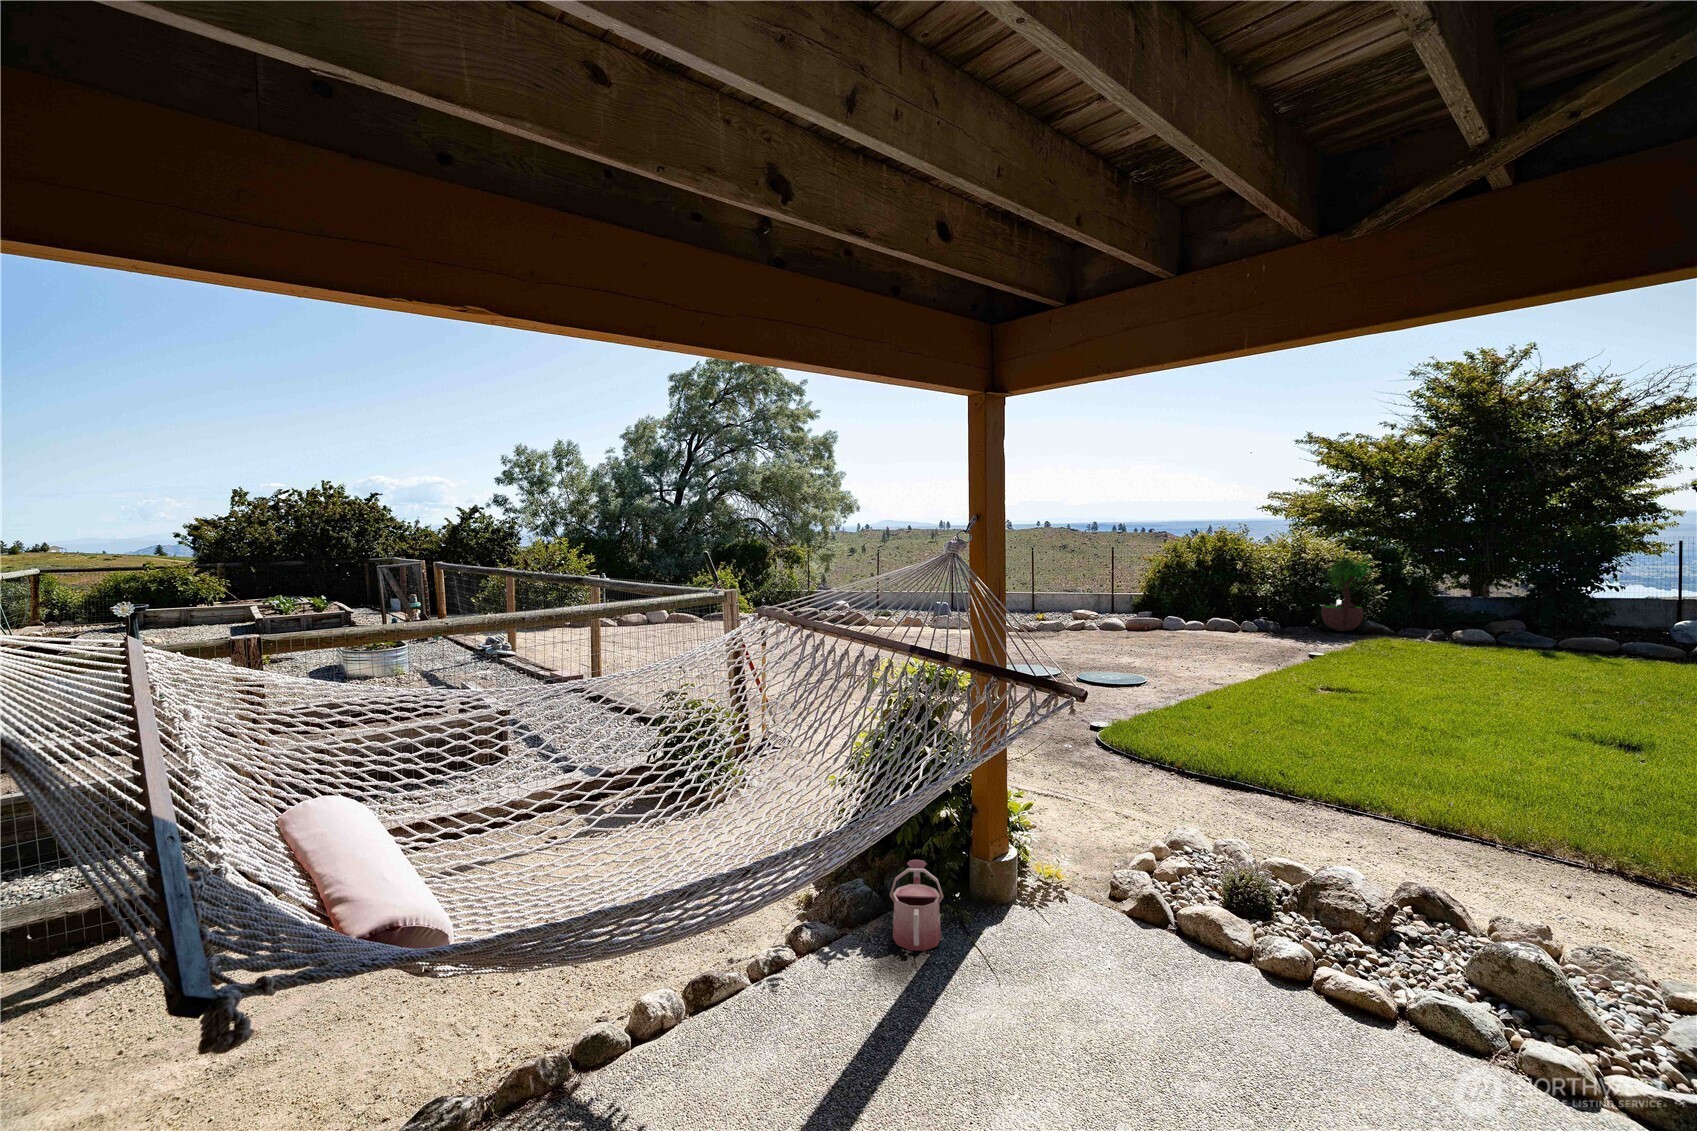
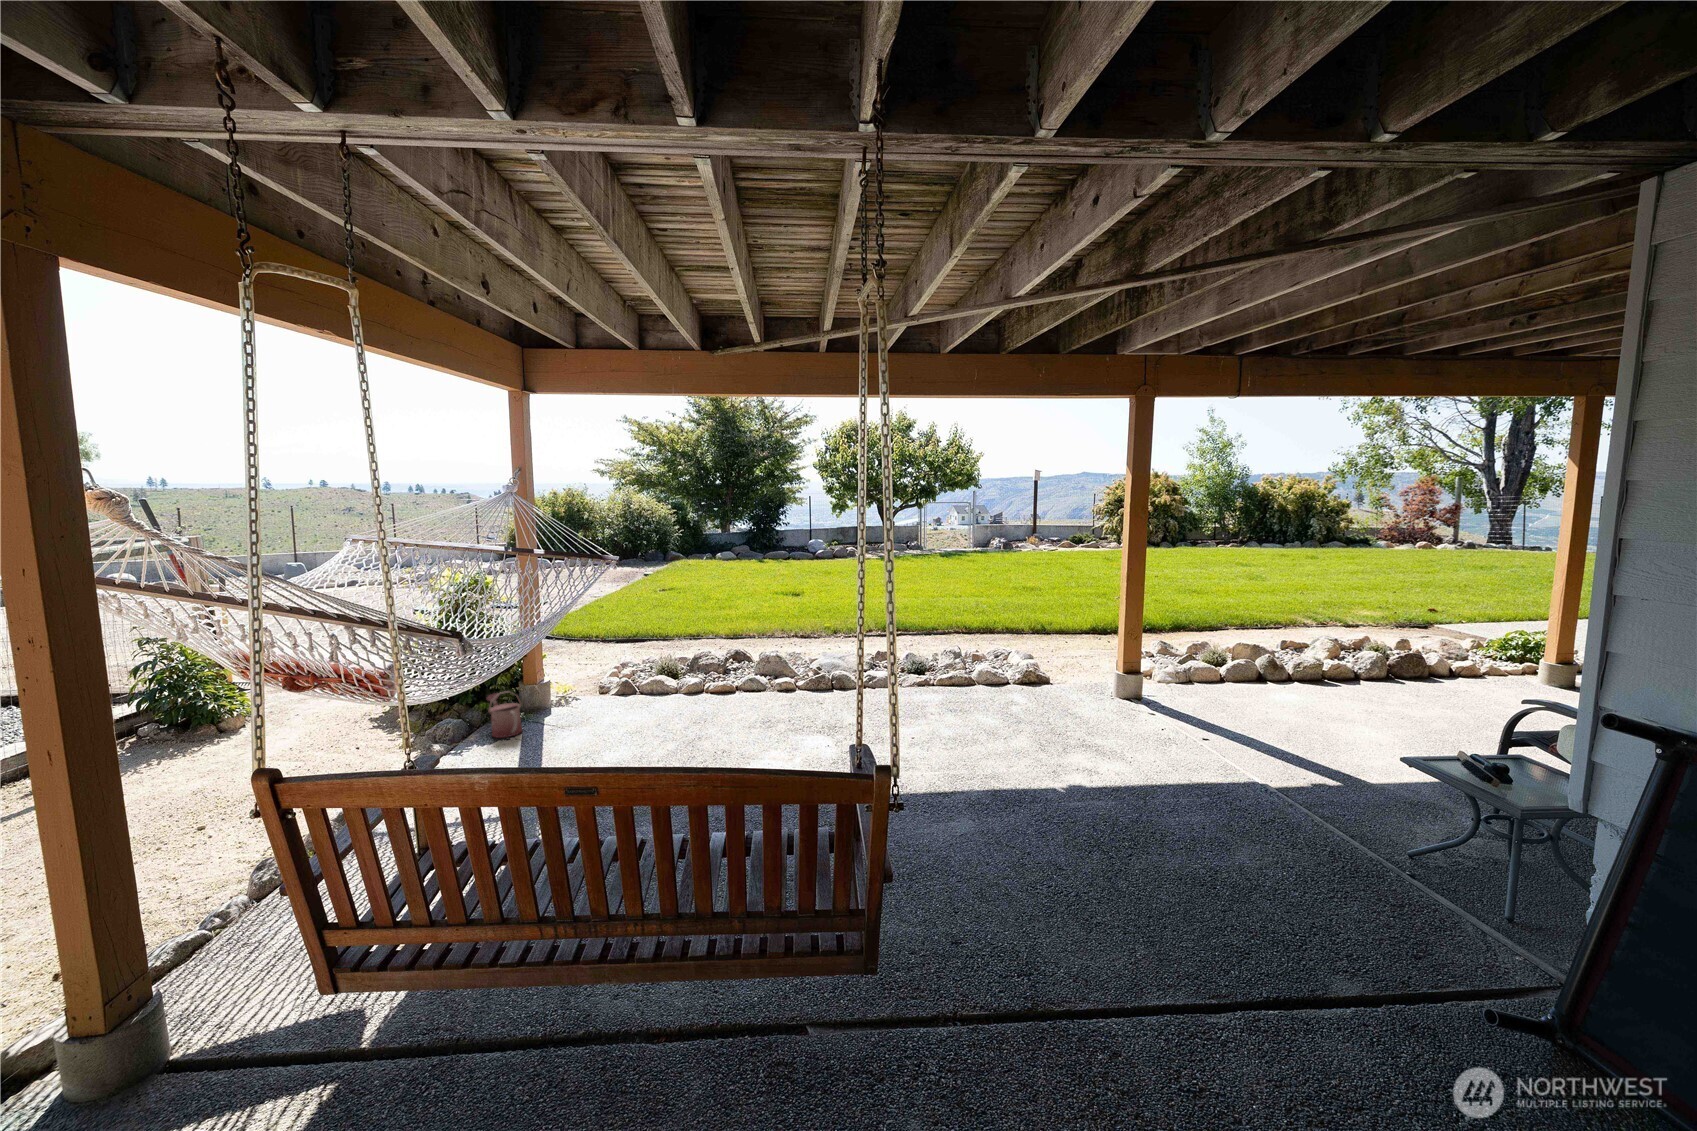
potted tree: present [1318,554,1371,631] -> none [642,503,674,559]

